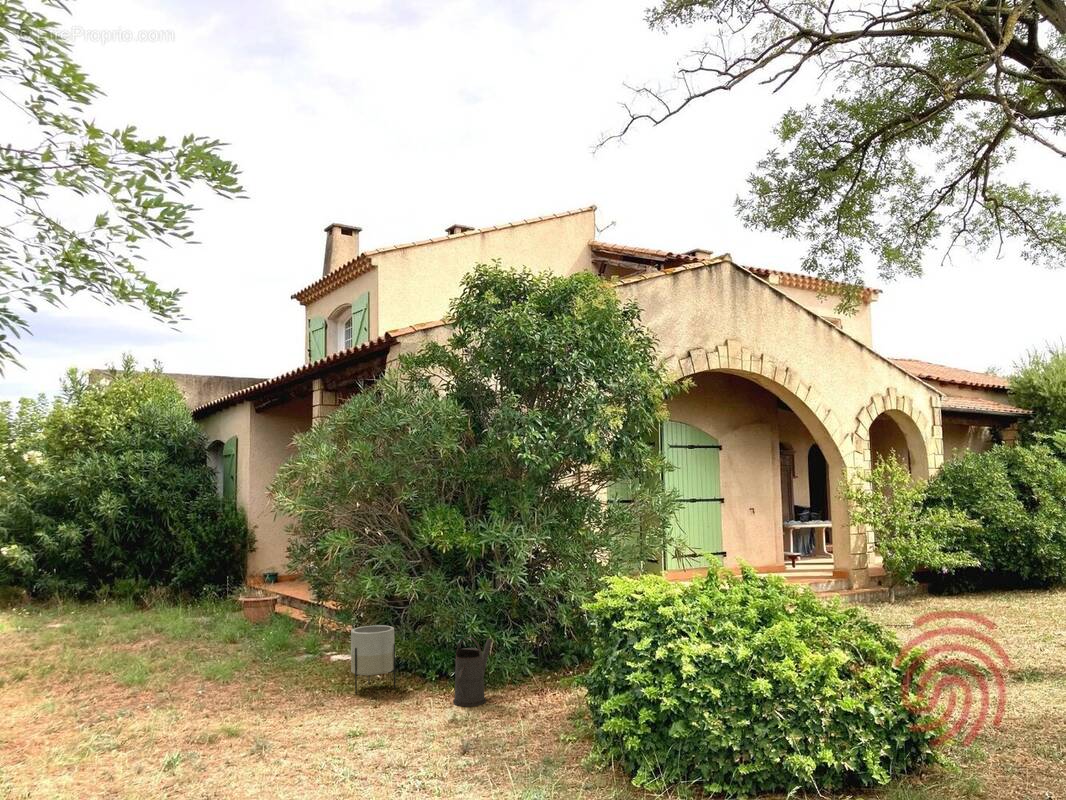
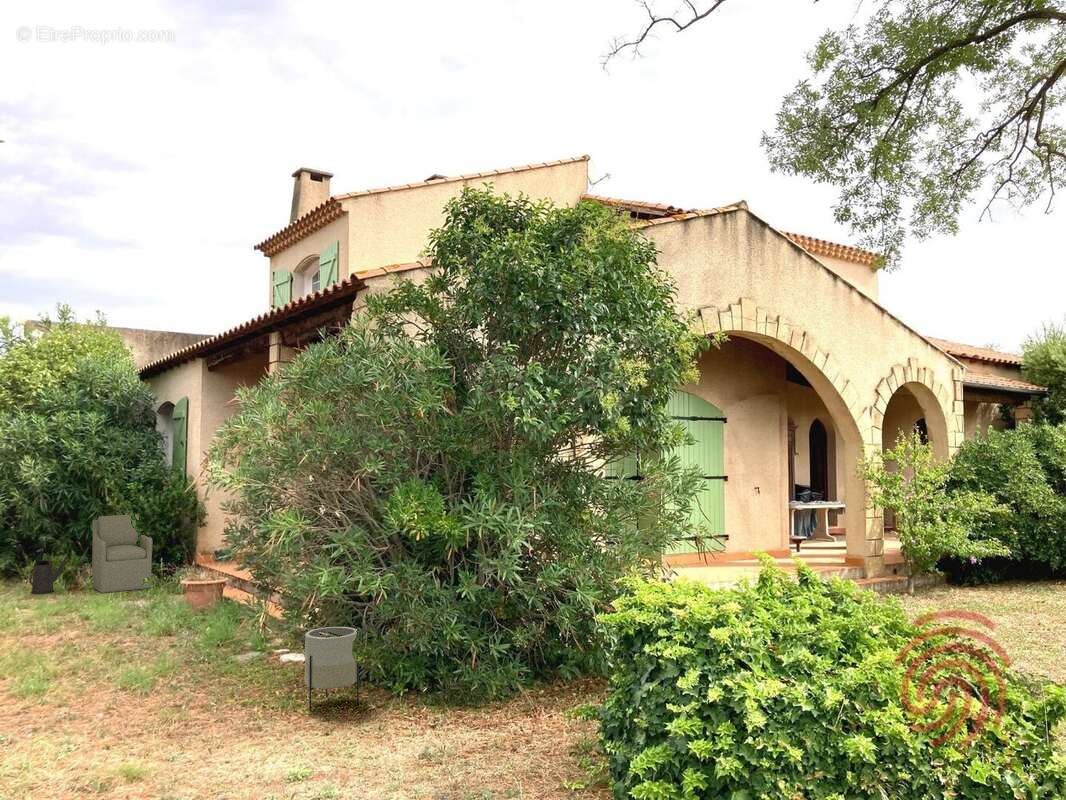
chair: none [159,541,211,611] -> present [92,514,153,593]
watering can: present [453,637,491,707] -> present [29,553,68,594]

